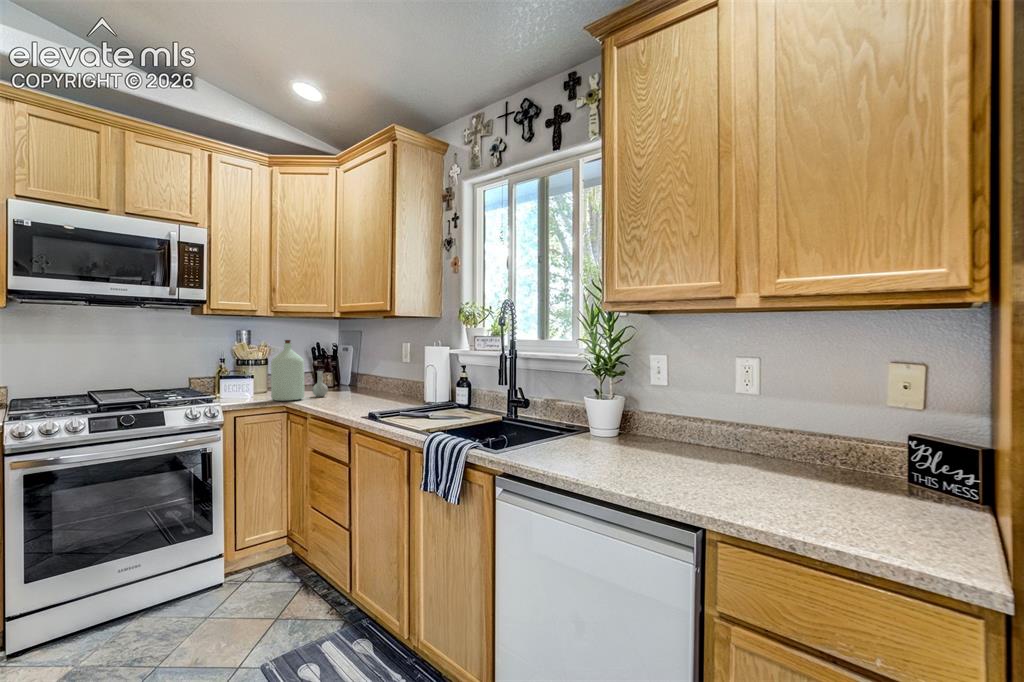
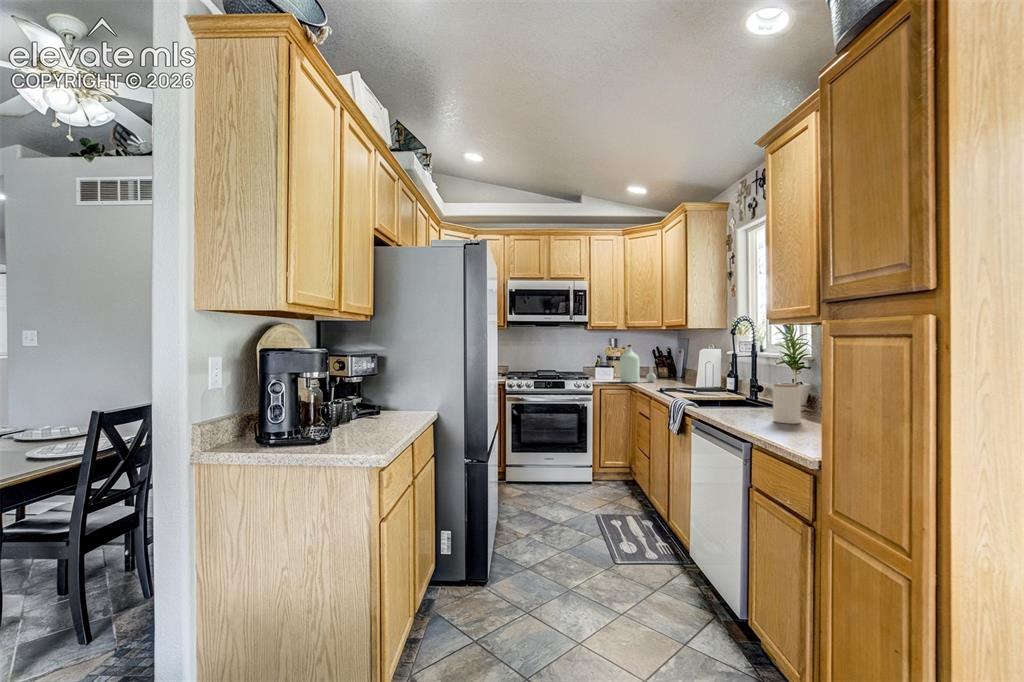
jar: none [631,399,670,462] -> present [773,384,801,424]

